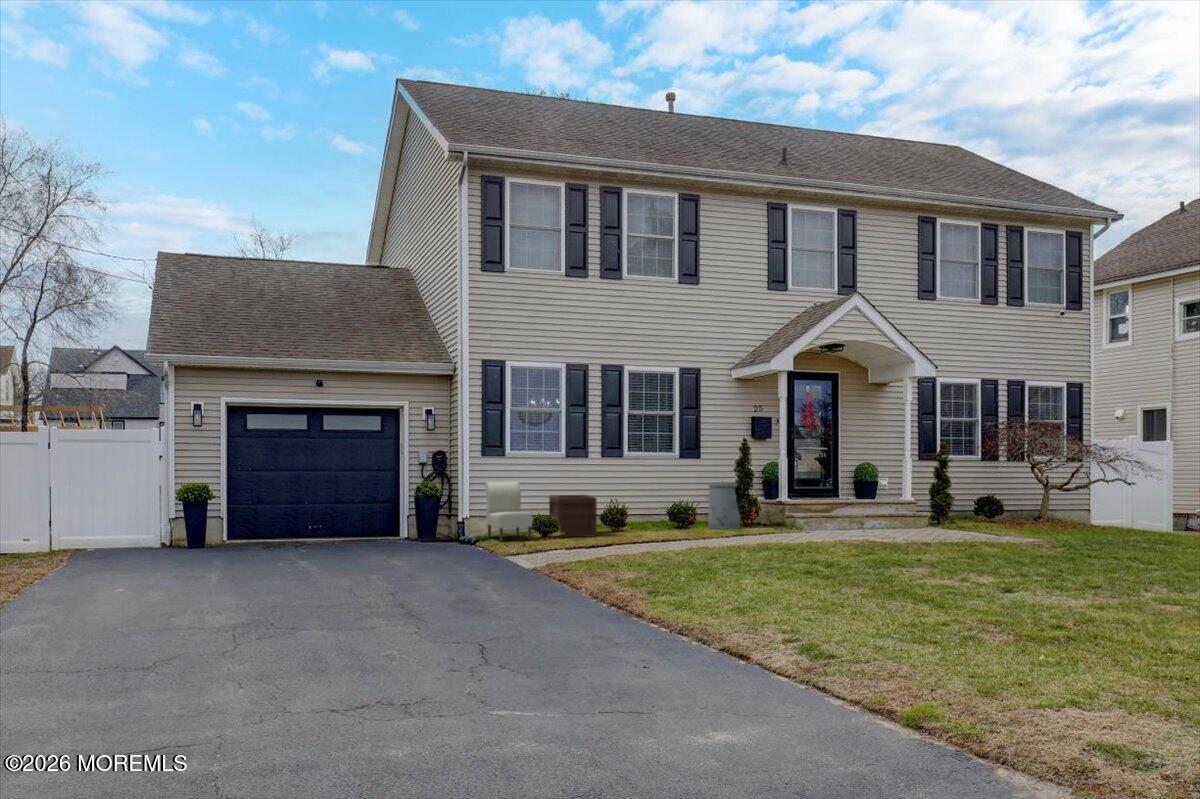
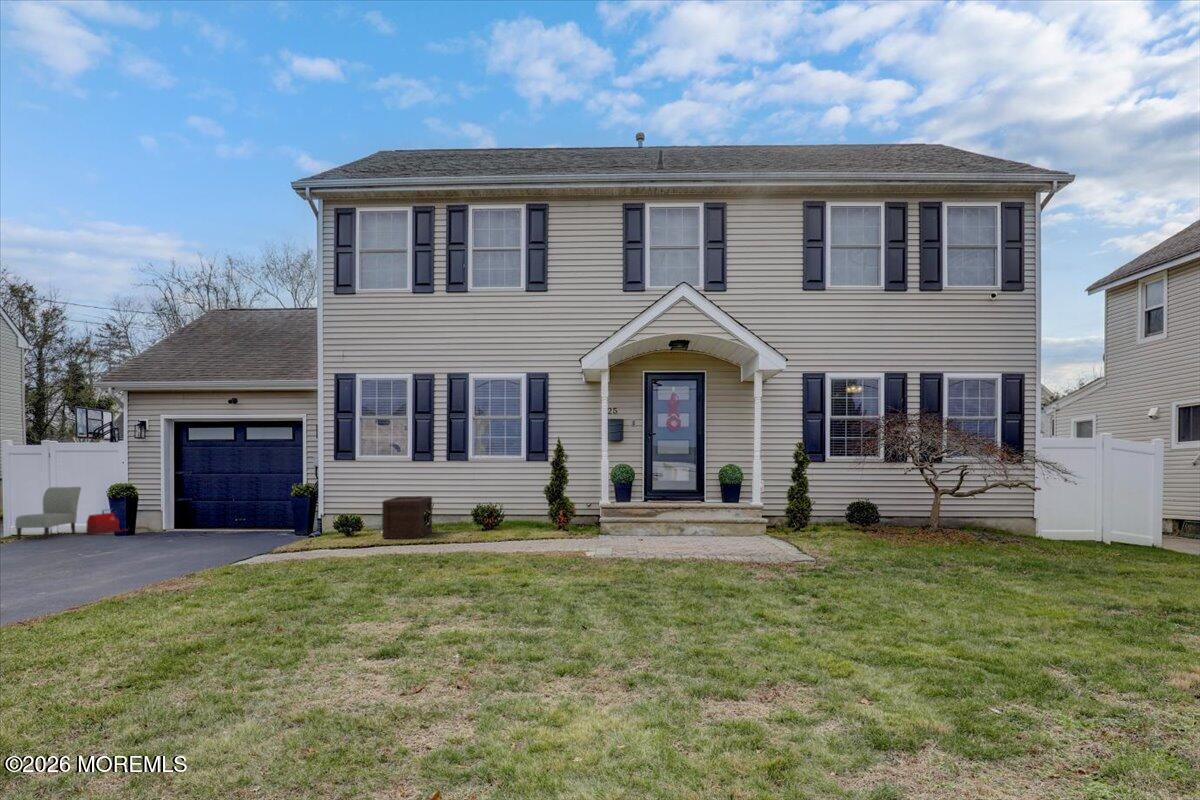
chair: present [485,482,532,541] -> present [15,487,81,540]
trash can: present [708,482,740,529] -> none [553,486,586,534]
toolbox: none [145,517,186,548] -> present [86,509,128,535]

